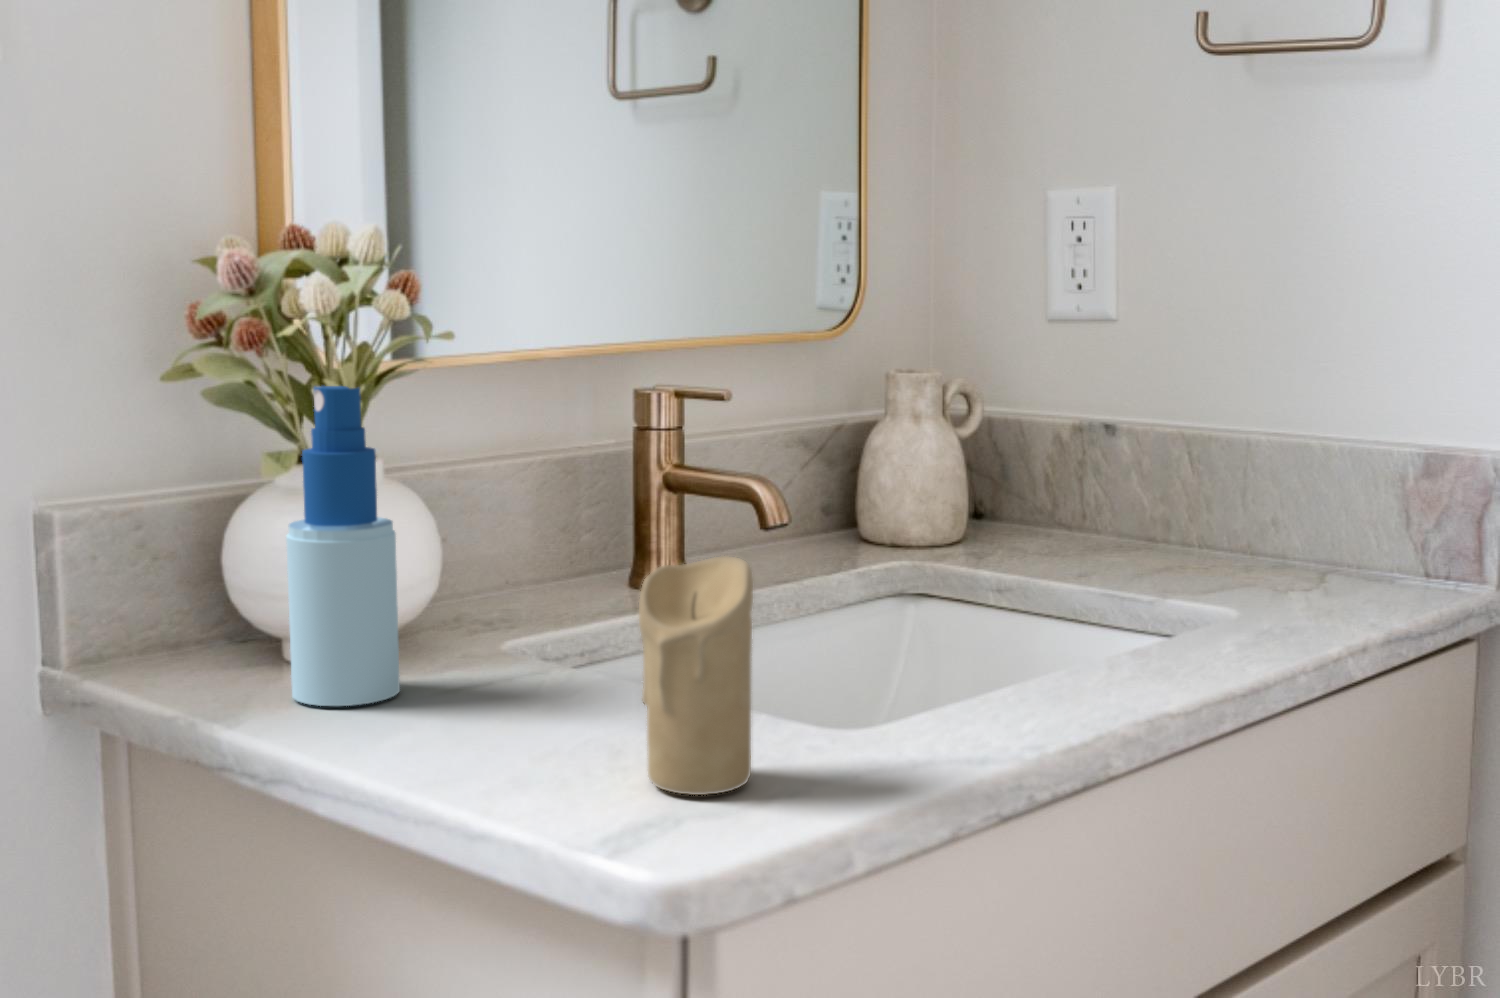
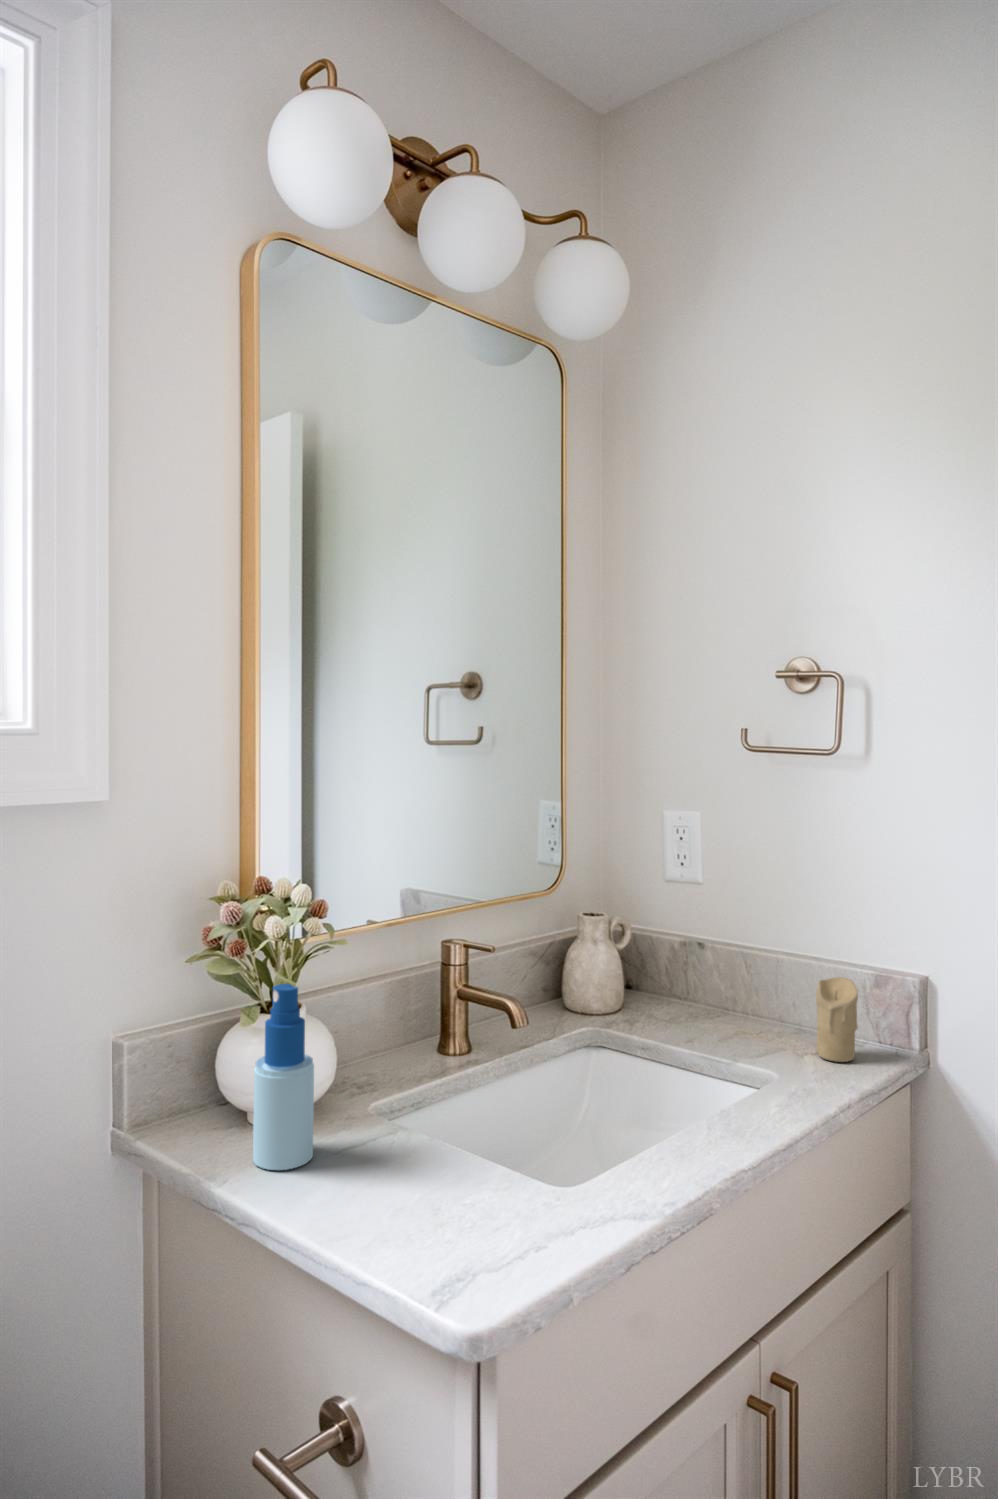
candle: present [639,556,753,795] -> present [816,977,858,1062]

